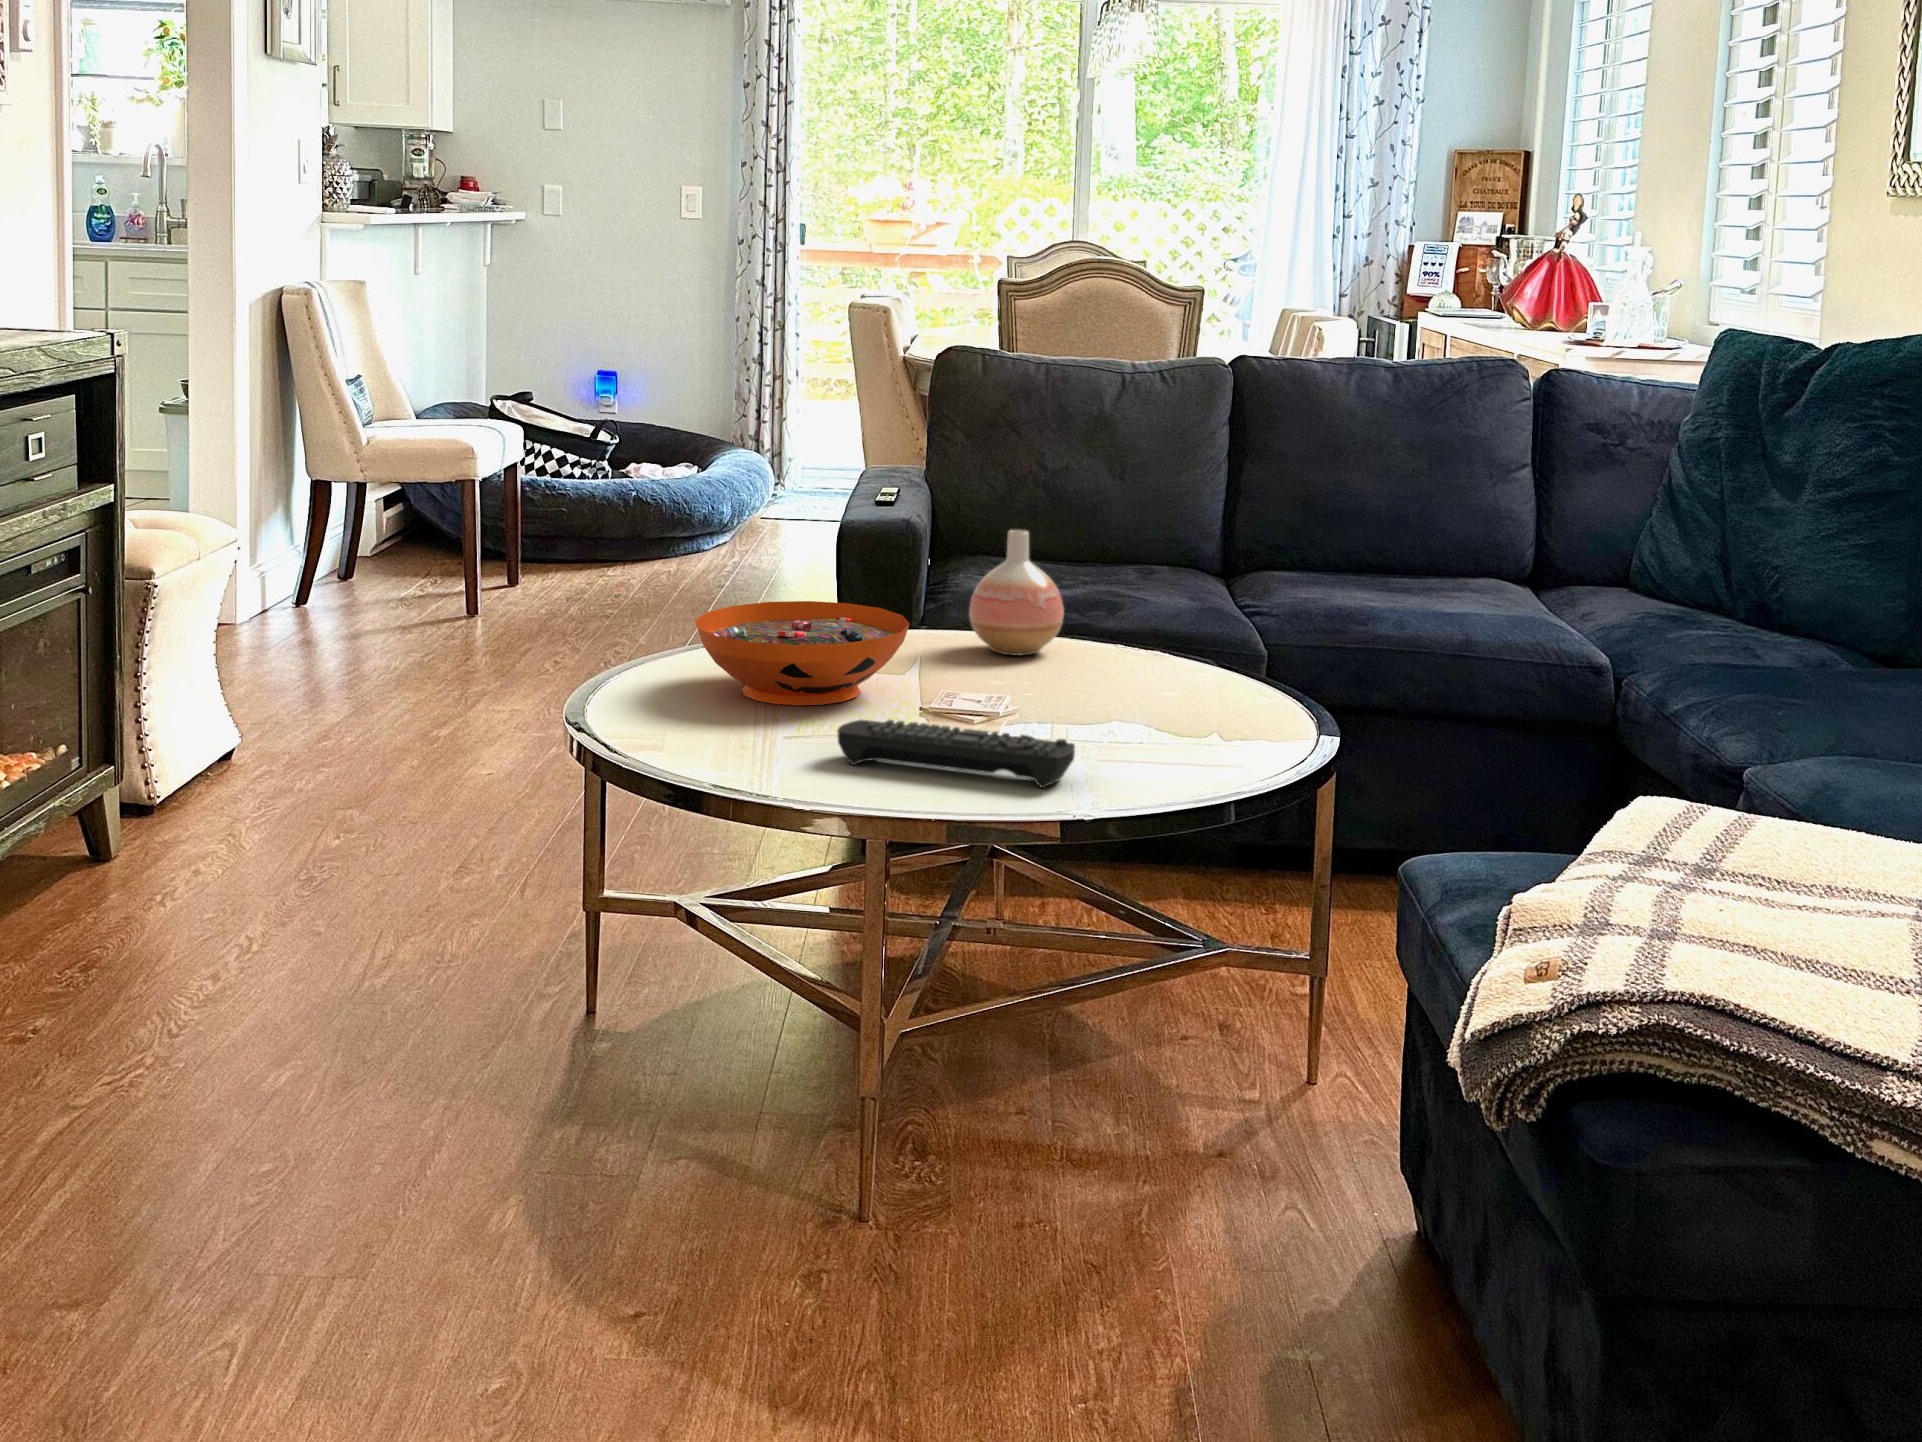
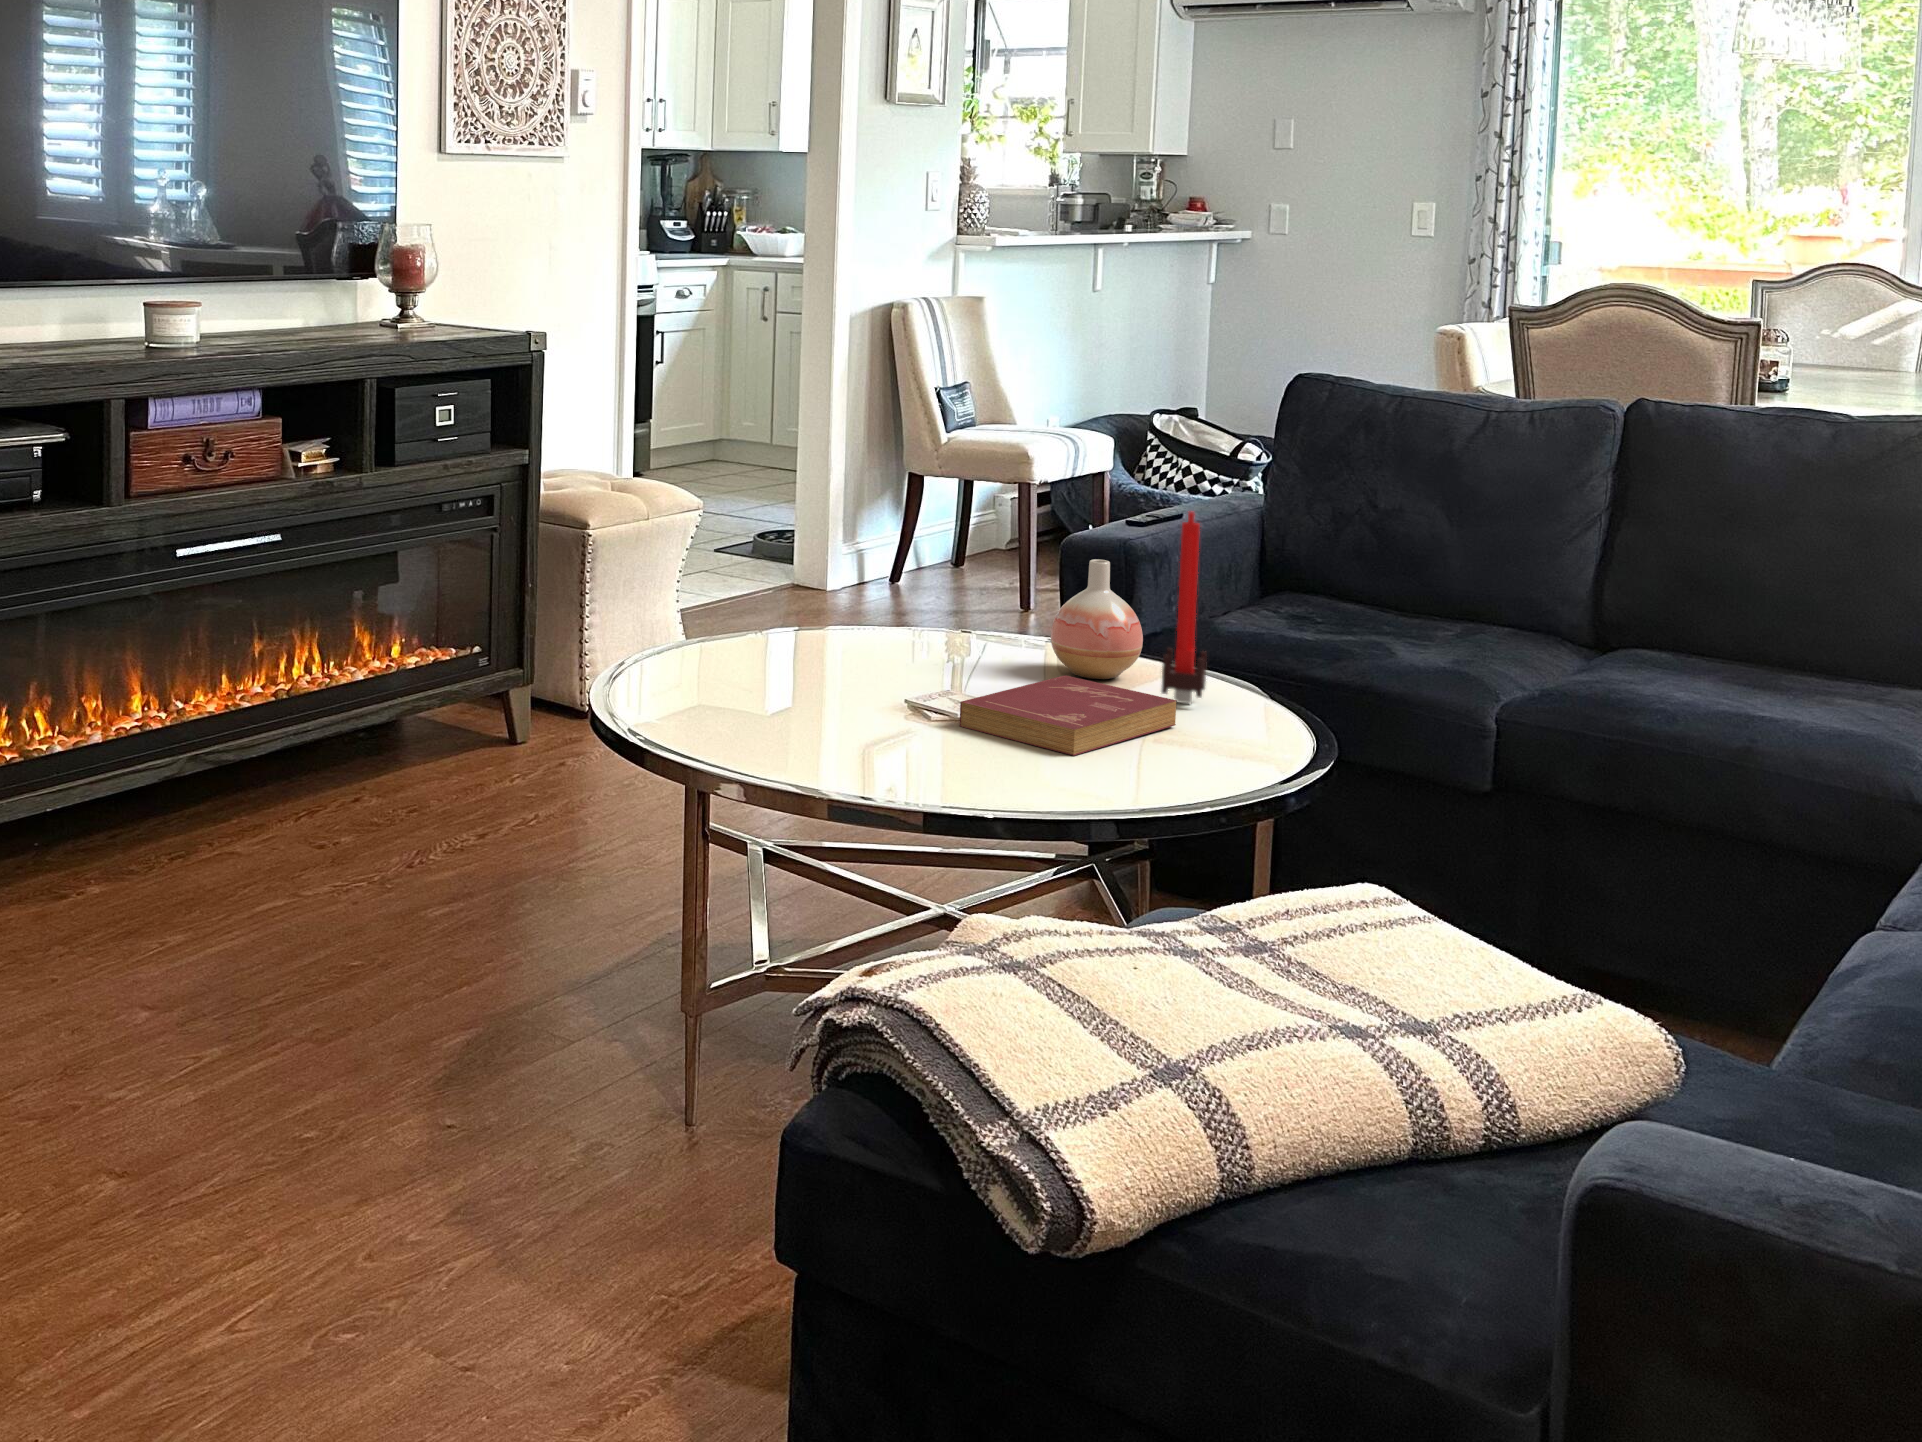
candle: none [1110,468,1162,665] -> present [1162,512,1207,703]
decorative bowl: present [695,601,910,705] -> none [744,594,930,686]
book: none [1022,654,1181,732] -> present [960,675,1177,756]
remote control: present [837,720,1075,788] -> none [739,693,901,771]

